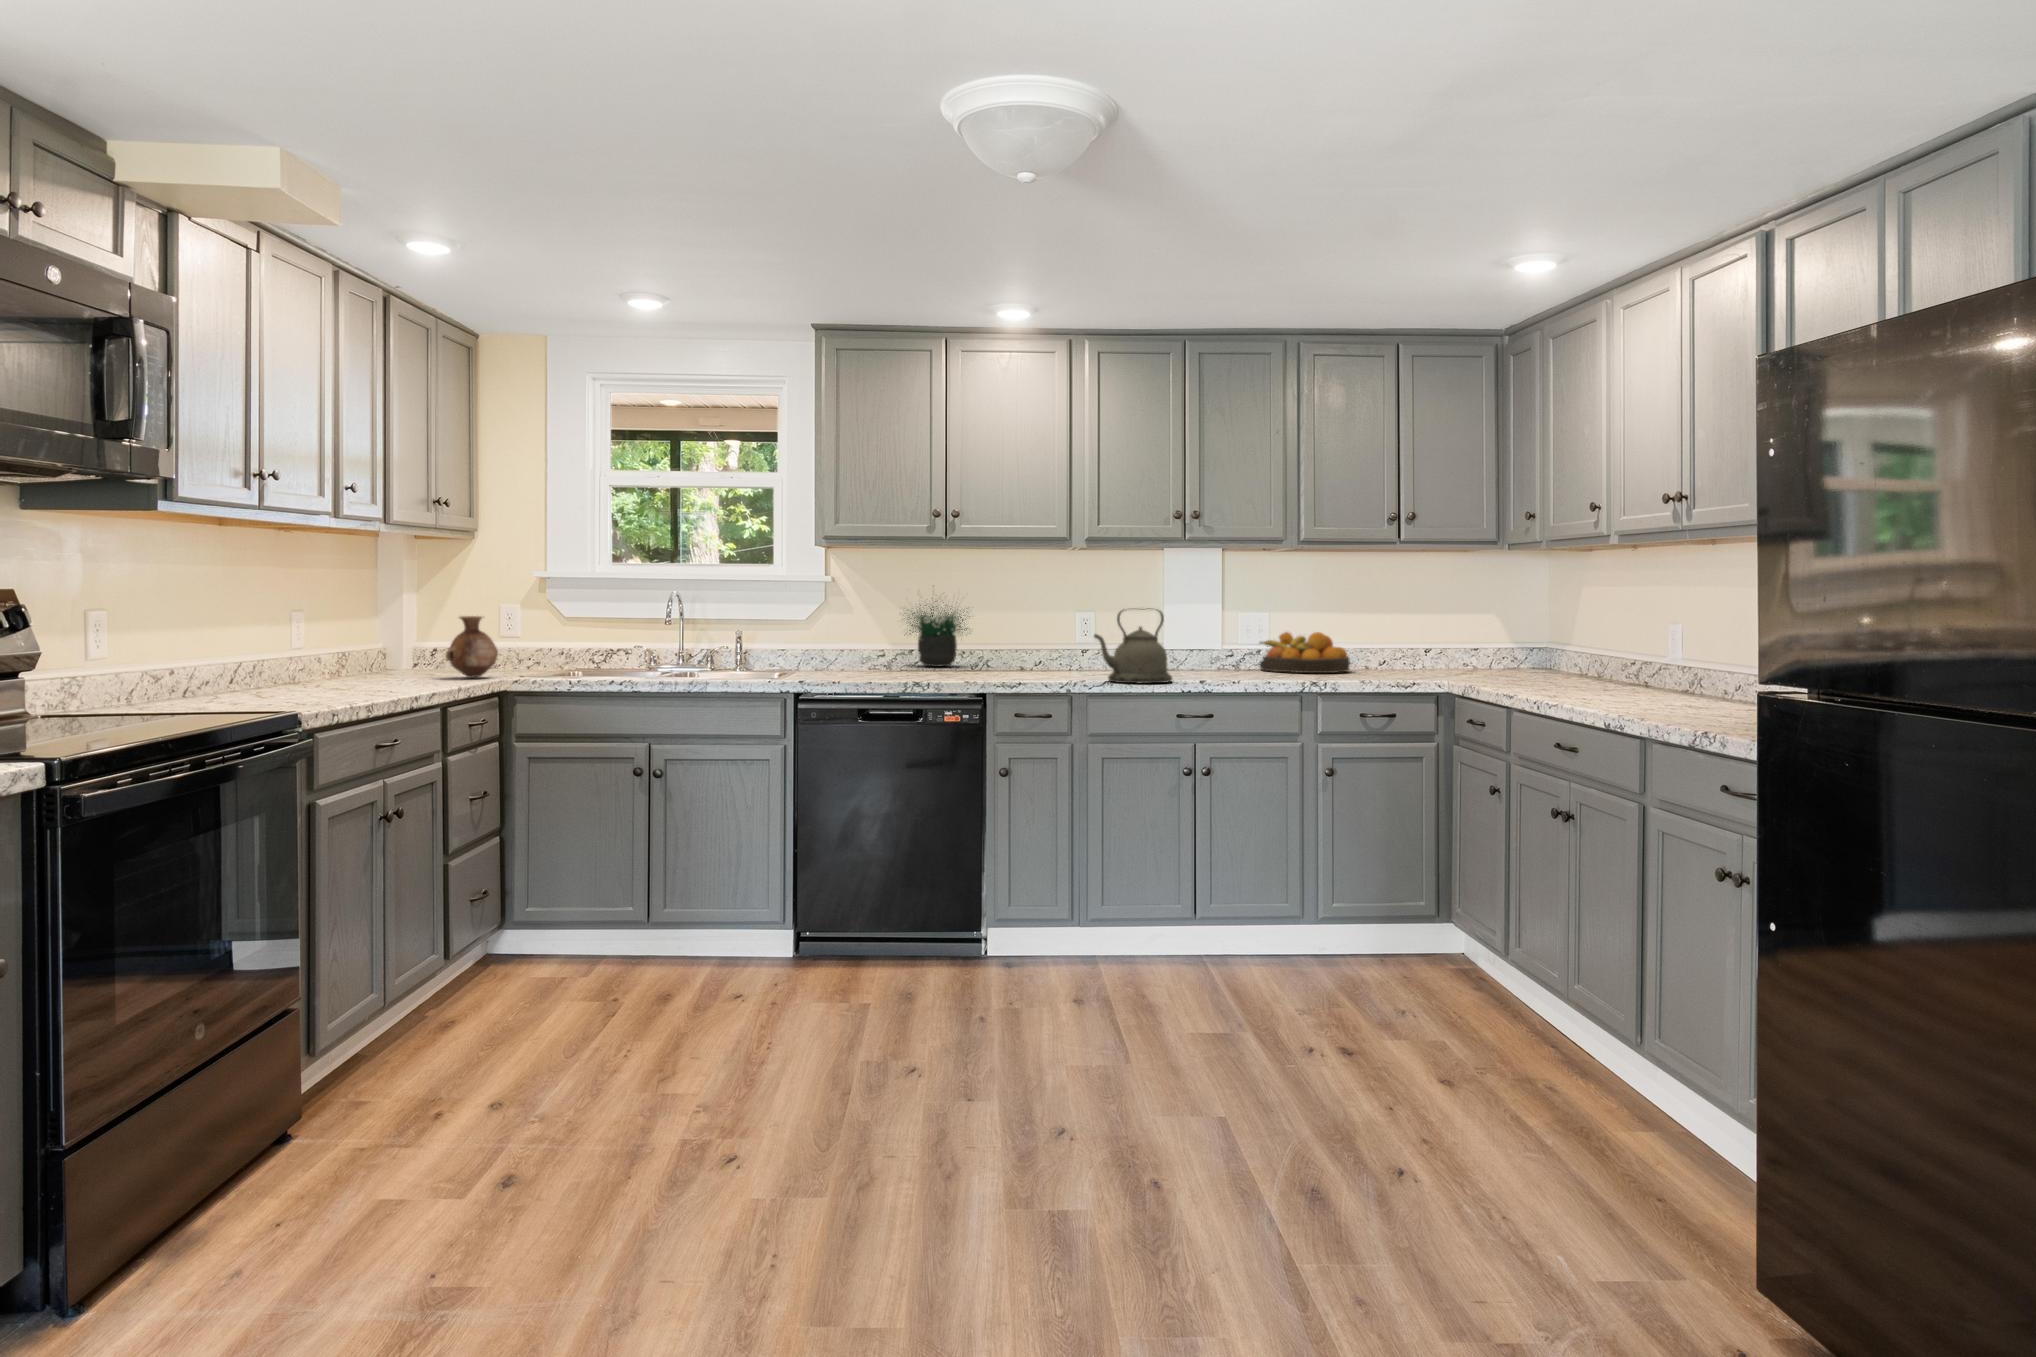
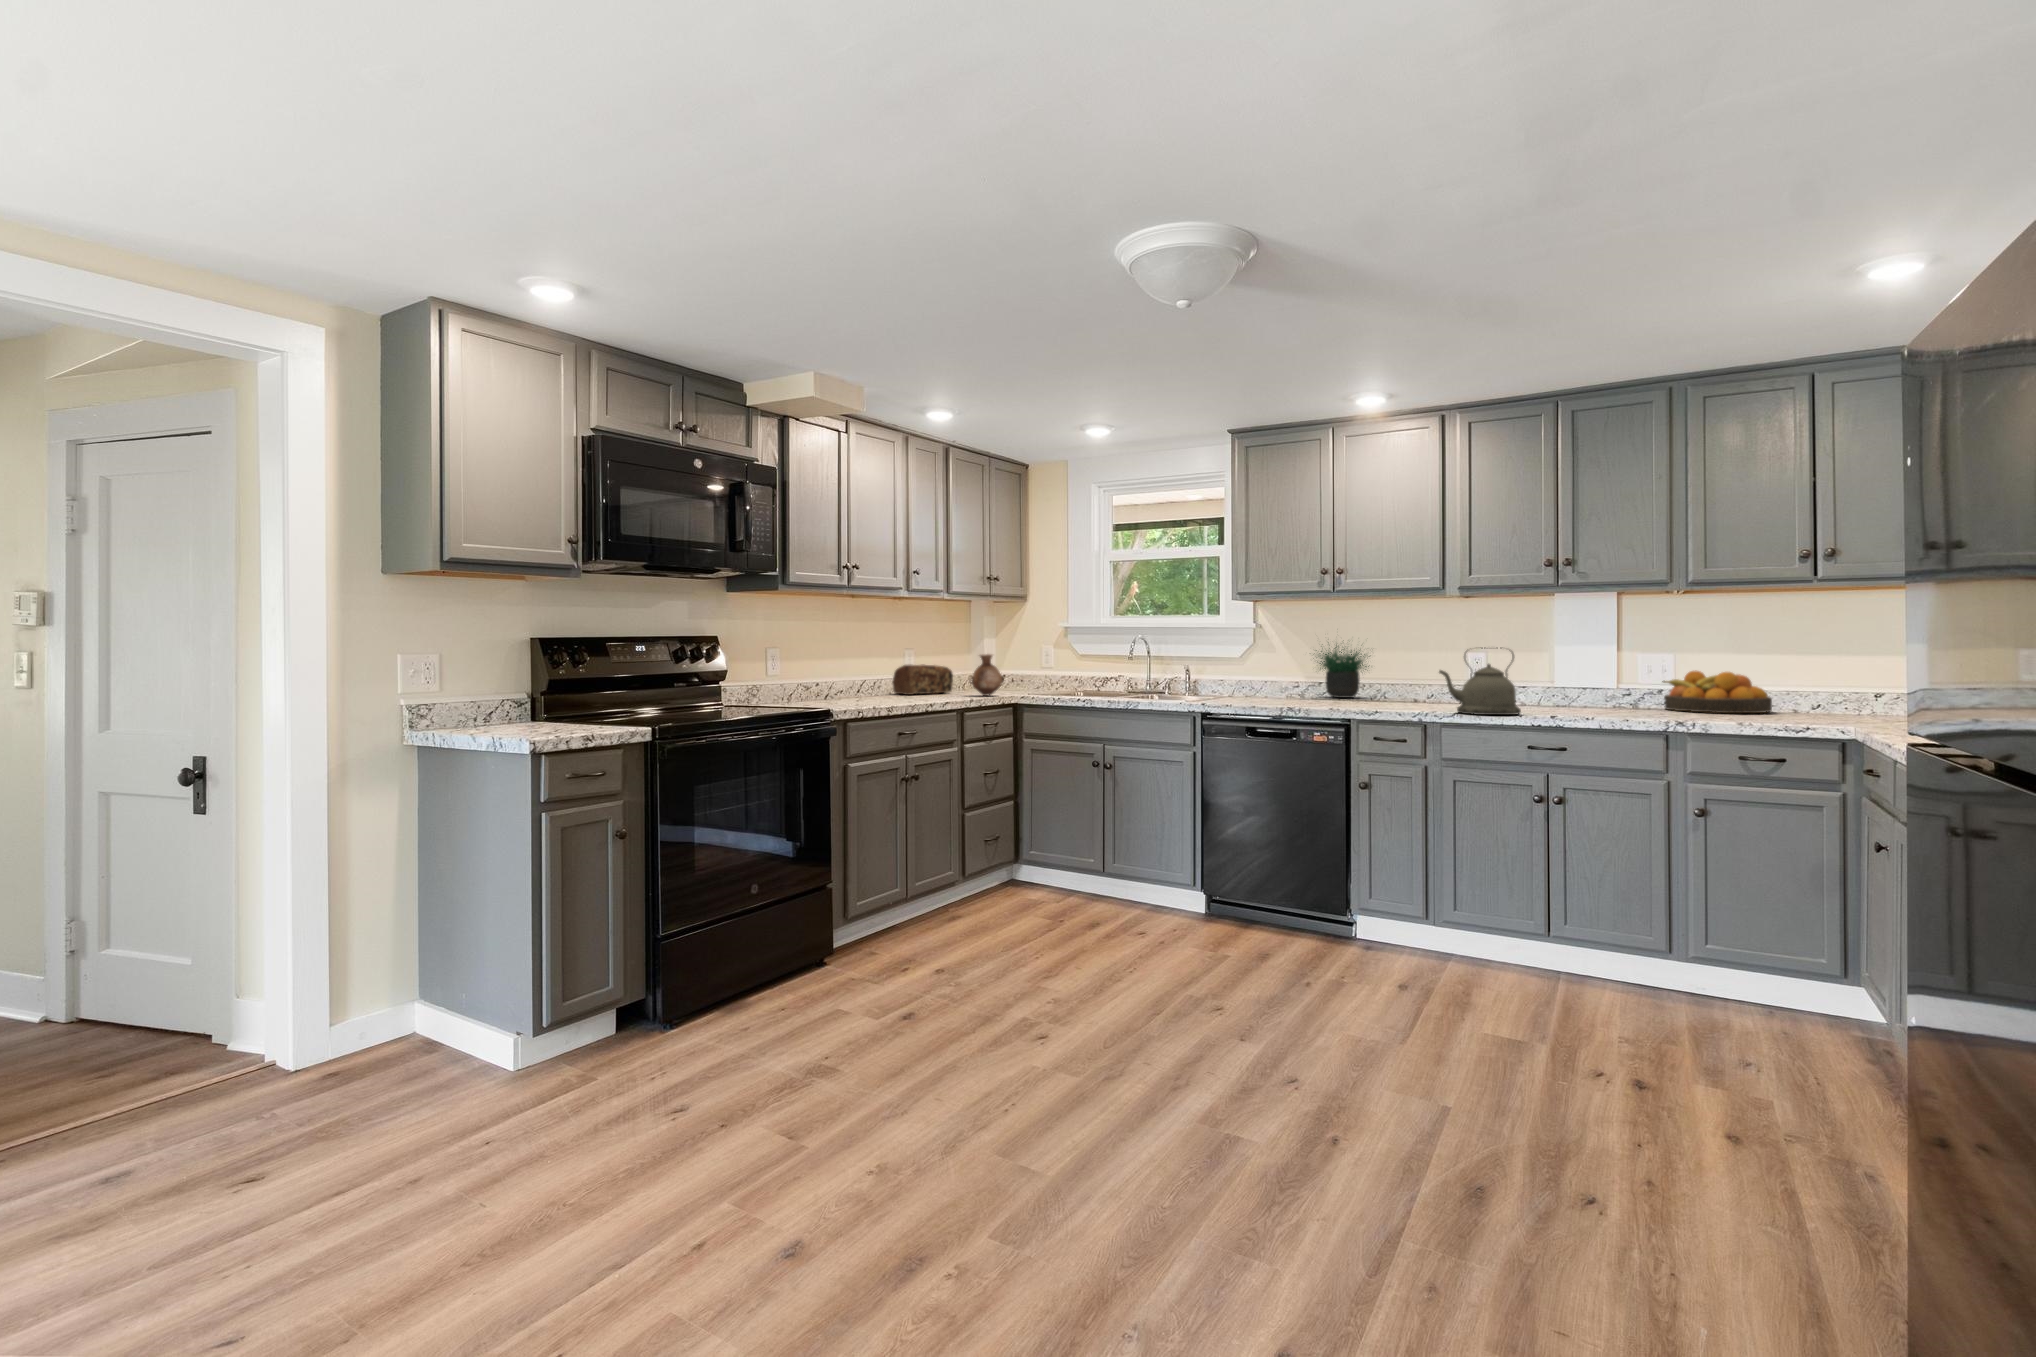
bread loaf: none [301,632,403,680] -> present [892,665,953,695]

